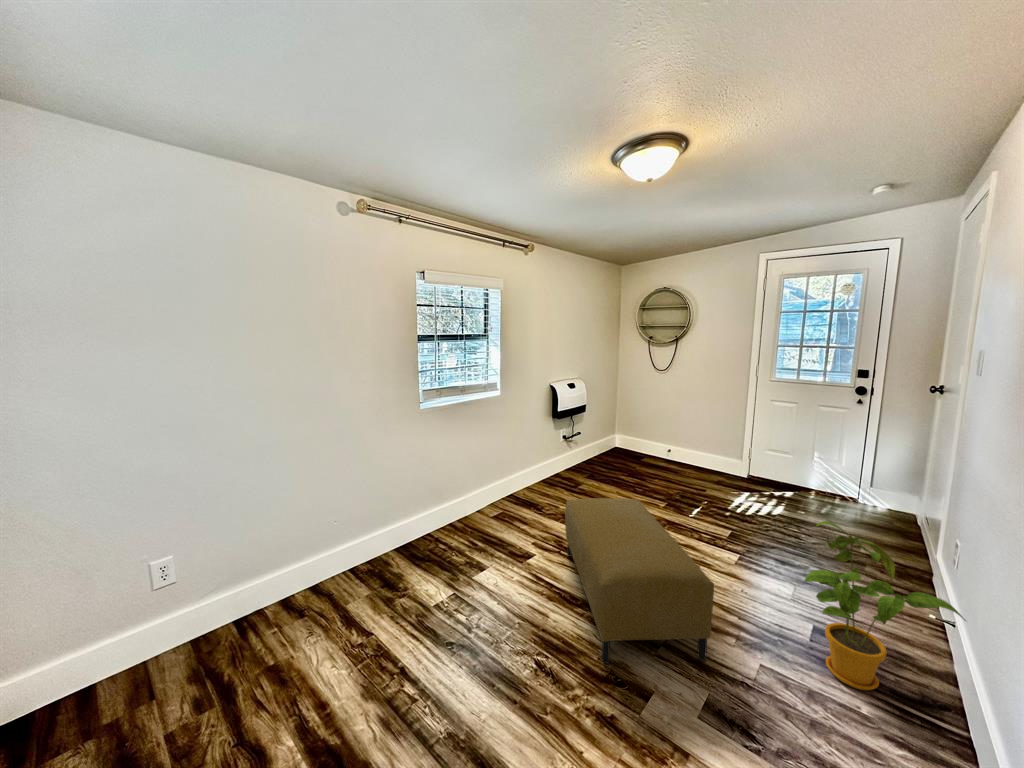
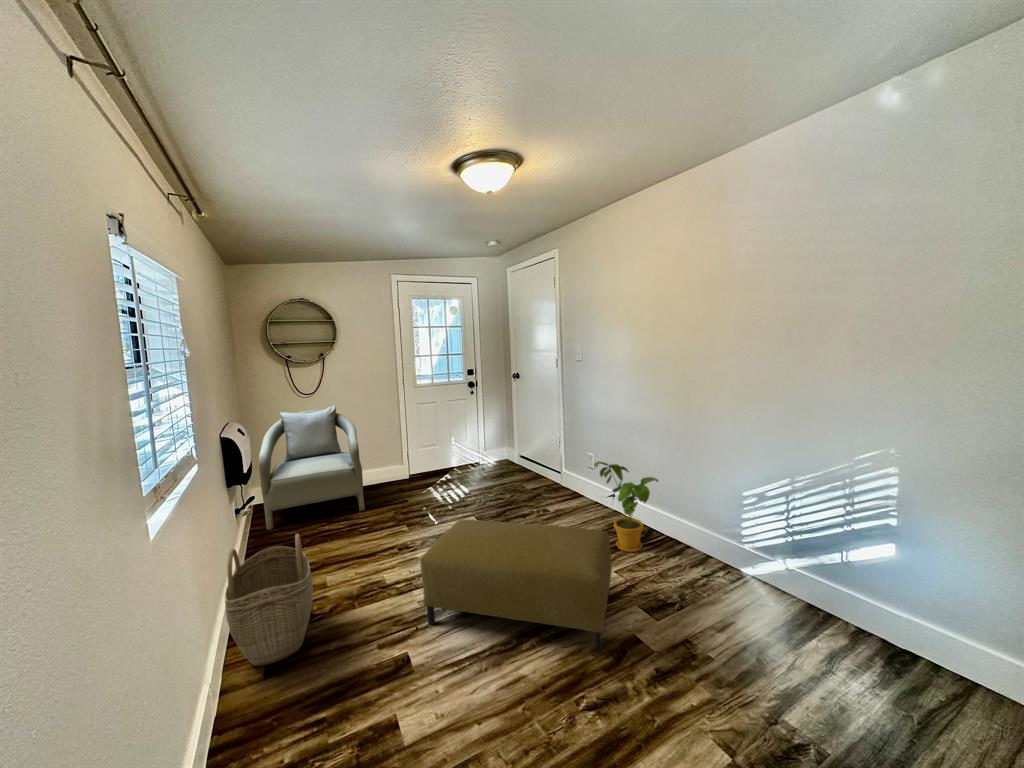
armchair: none [601,382,689,480] -> present [259,405,365,530]
woven basket: none [488,444,544,517] -> present [225,534,313,666]

